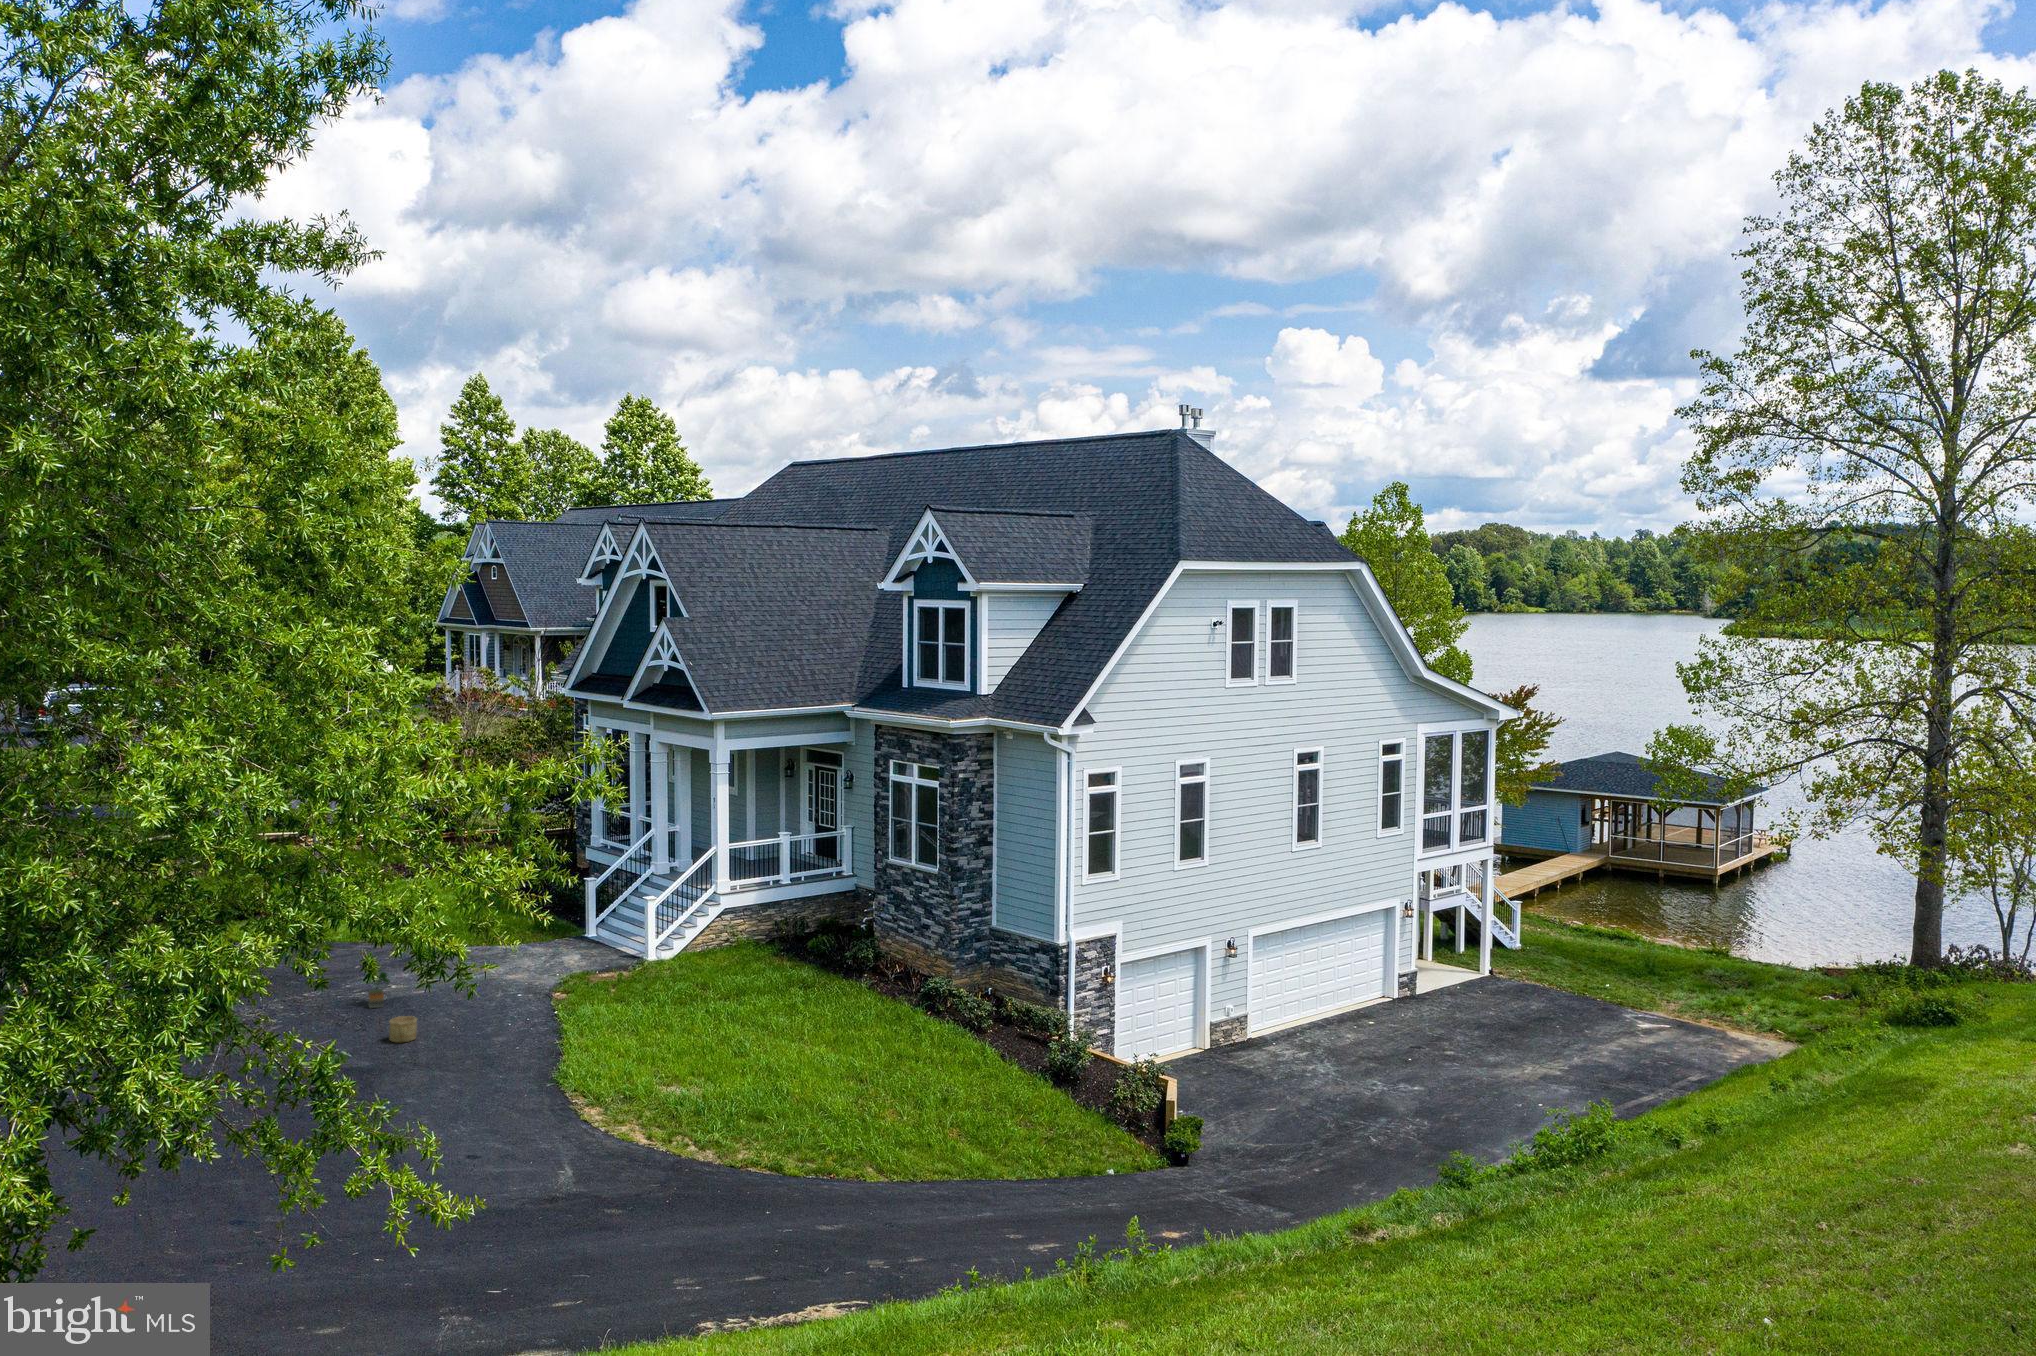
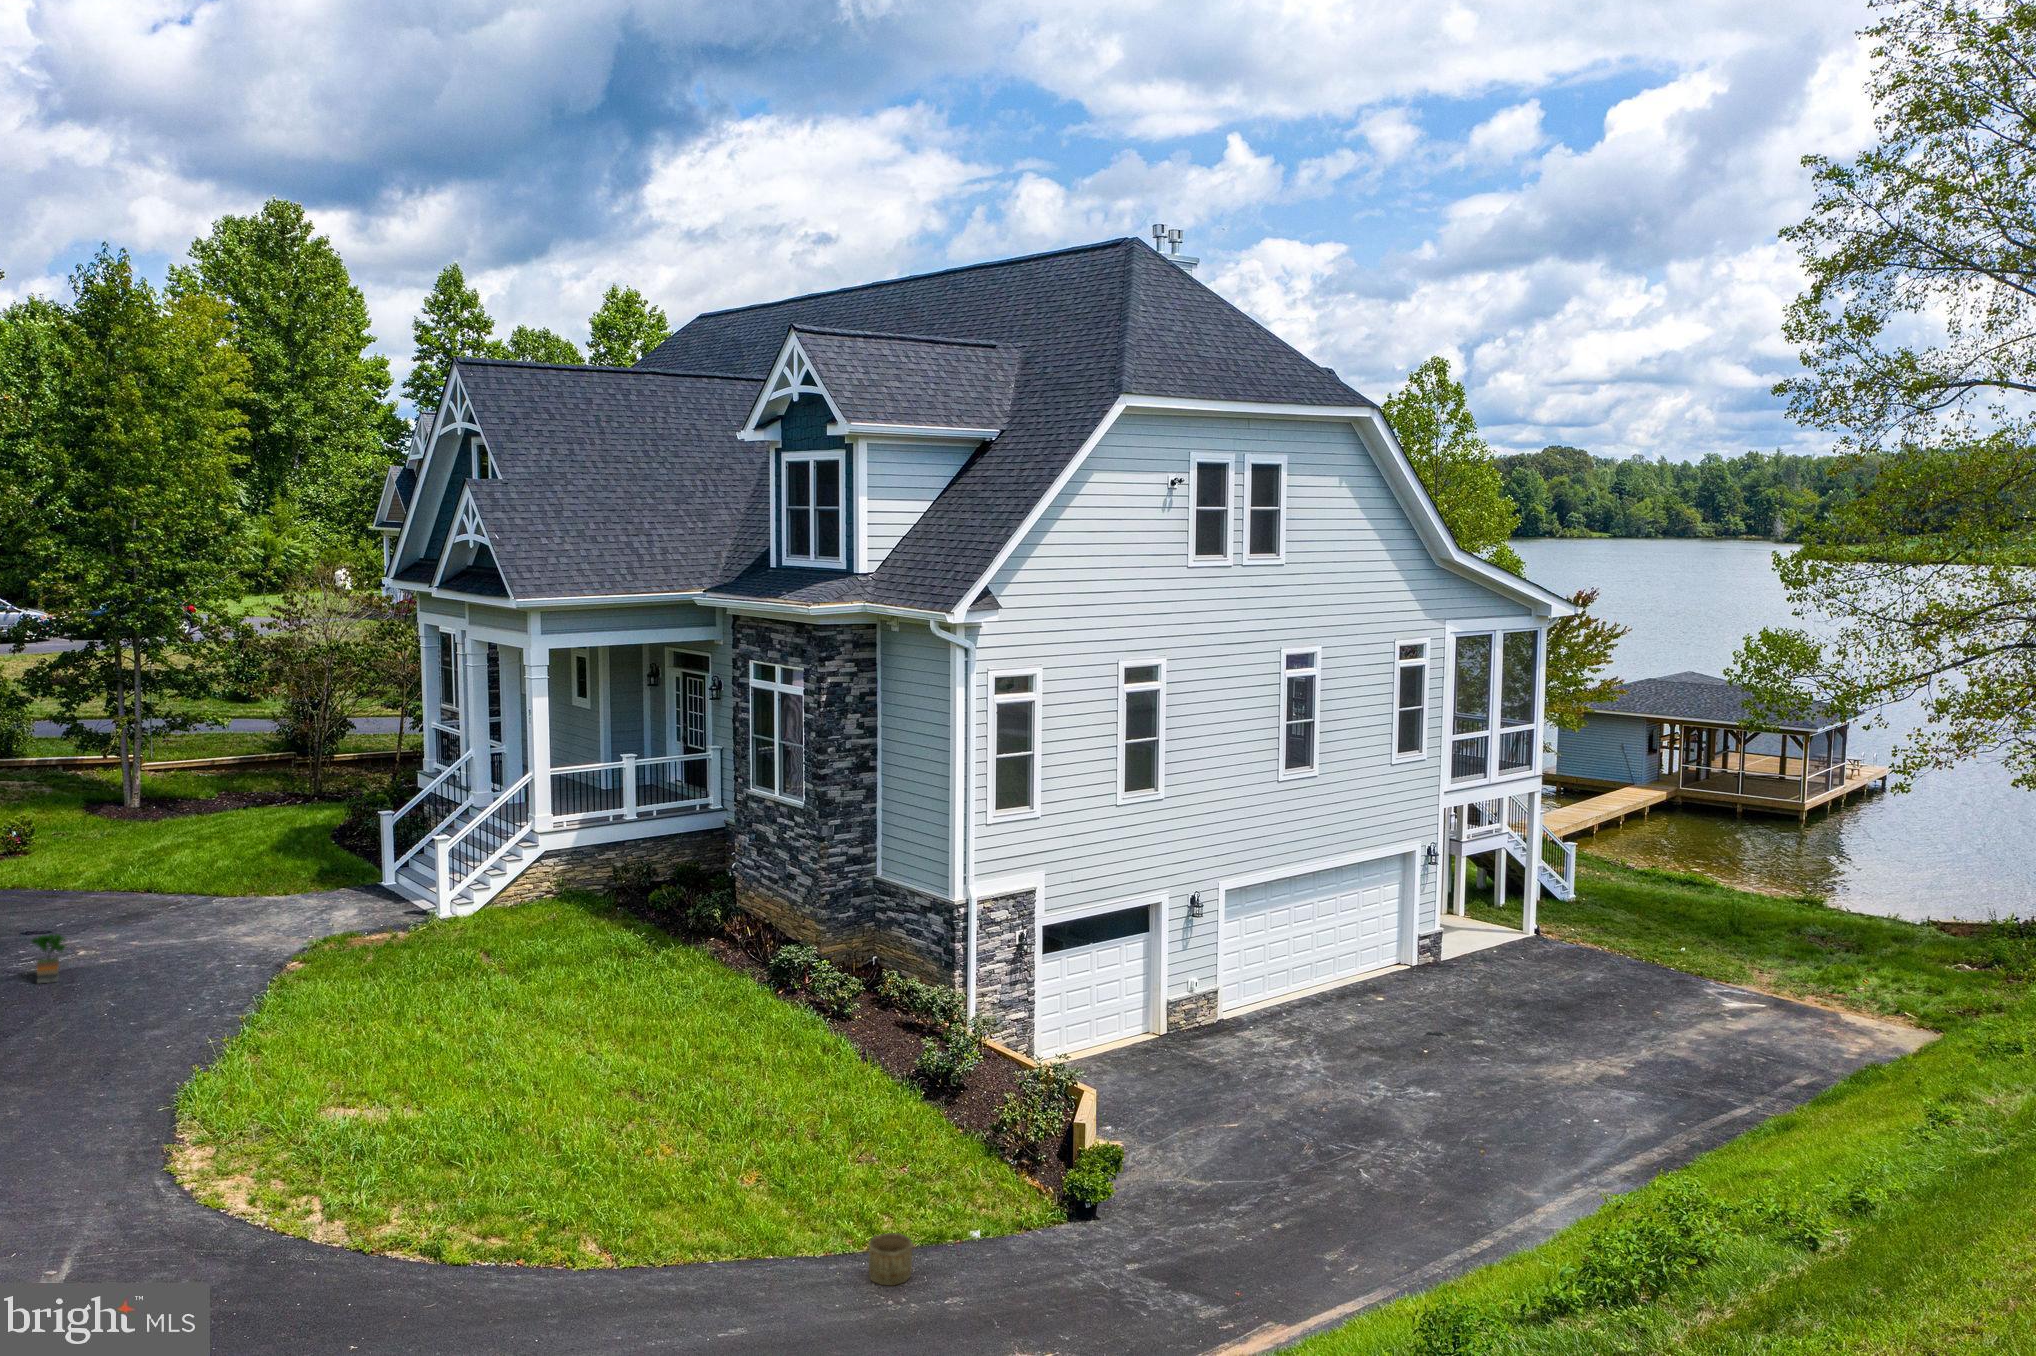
wooden bucket: present [389,1016,417,1042] -> present [868,1233,913,1286]

